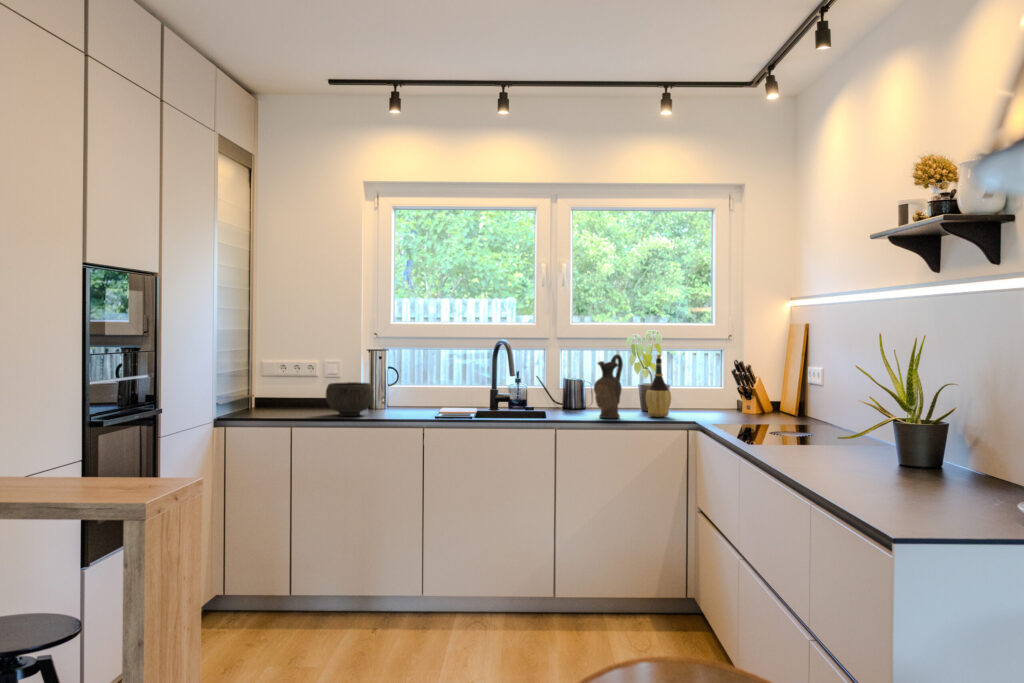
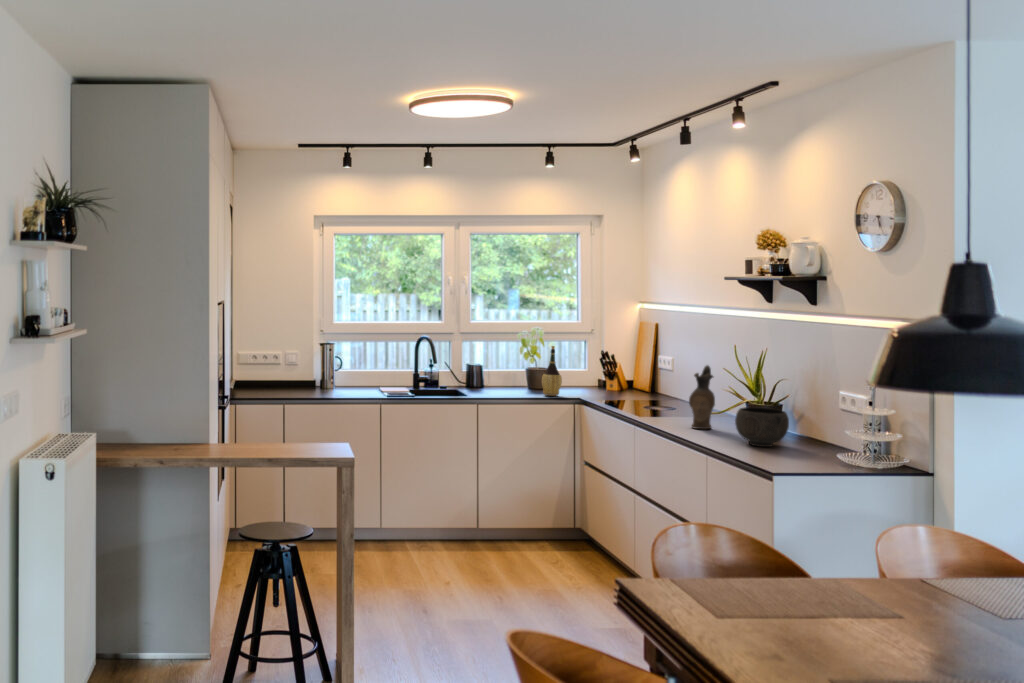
ceramic pitcher: present [594,354,623,418] -> present [689,365,715,429]
bowl: present [326,382,373,416] -> present [735,407,789,447]

